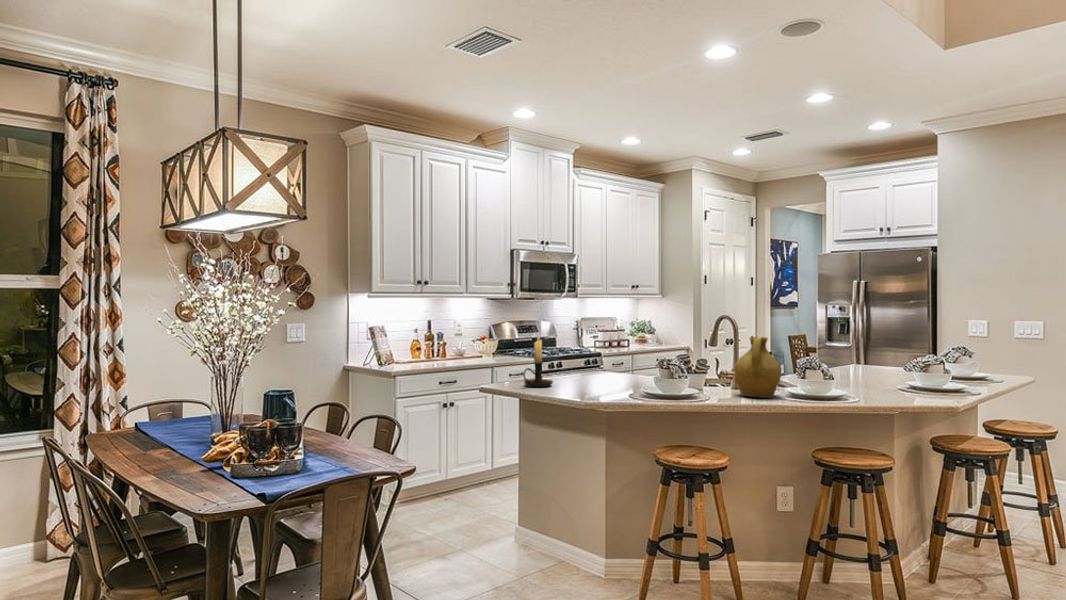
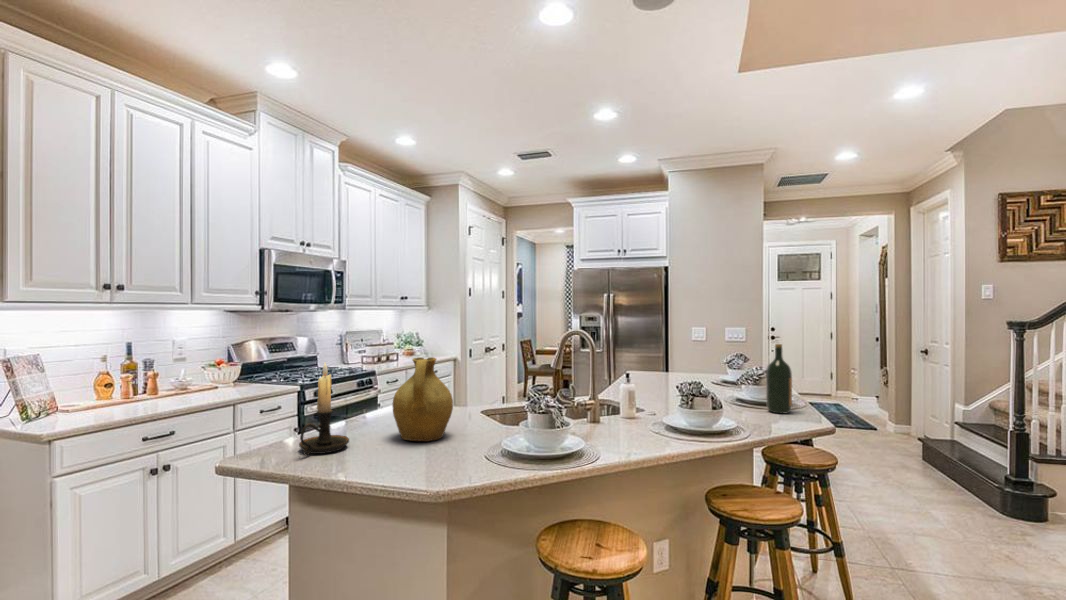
wine bottle: none [914,333,939,397] -> present [766,344,792,414]
pitcher: present [735,337,781,398] -> present [392,357,453,441]

